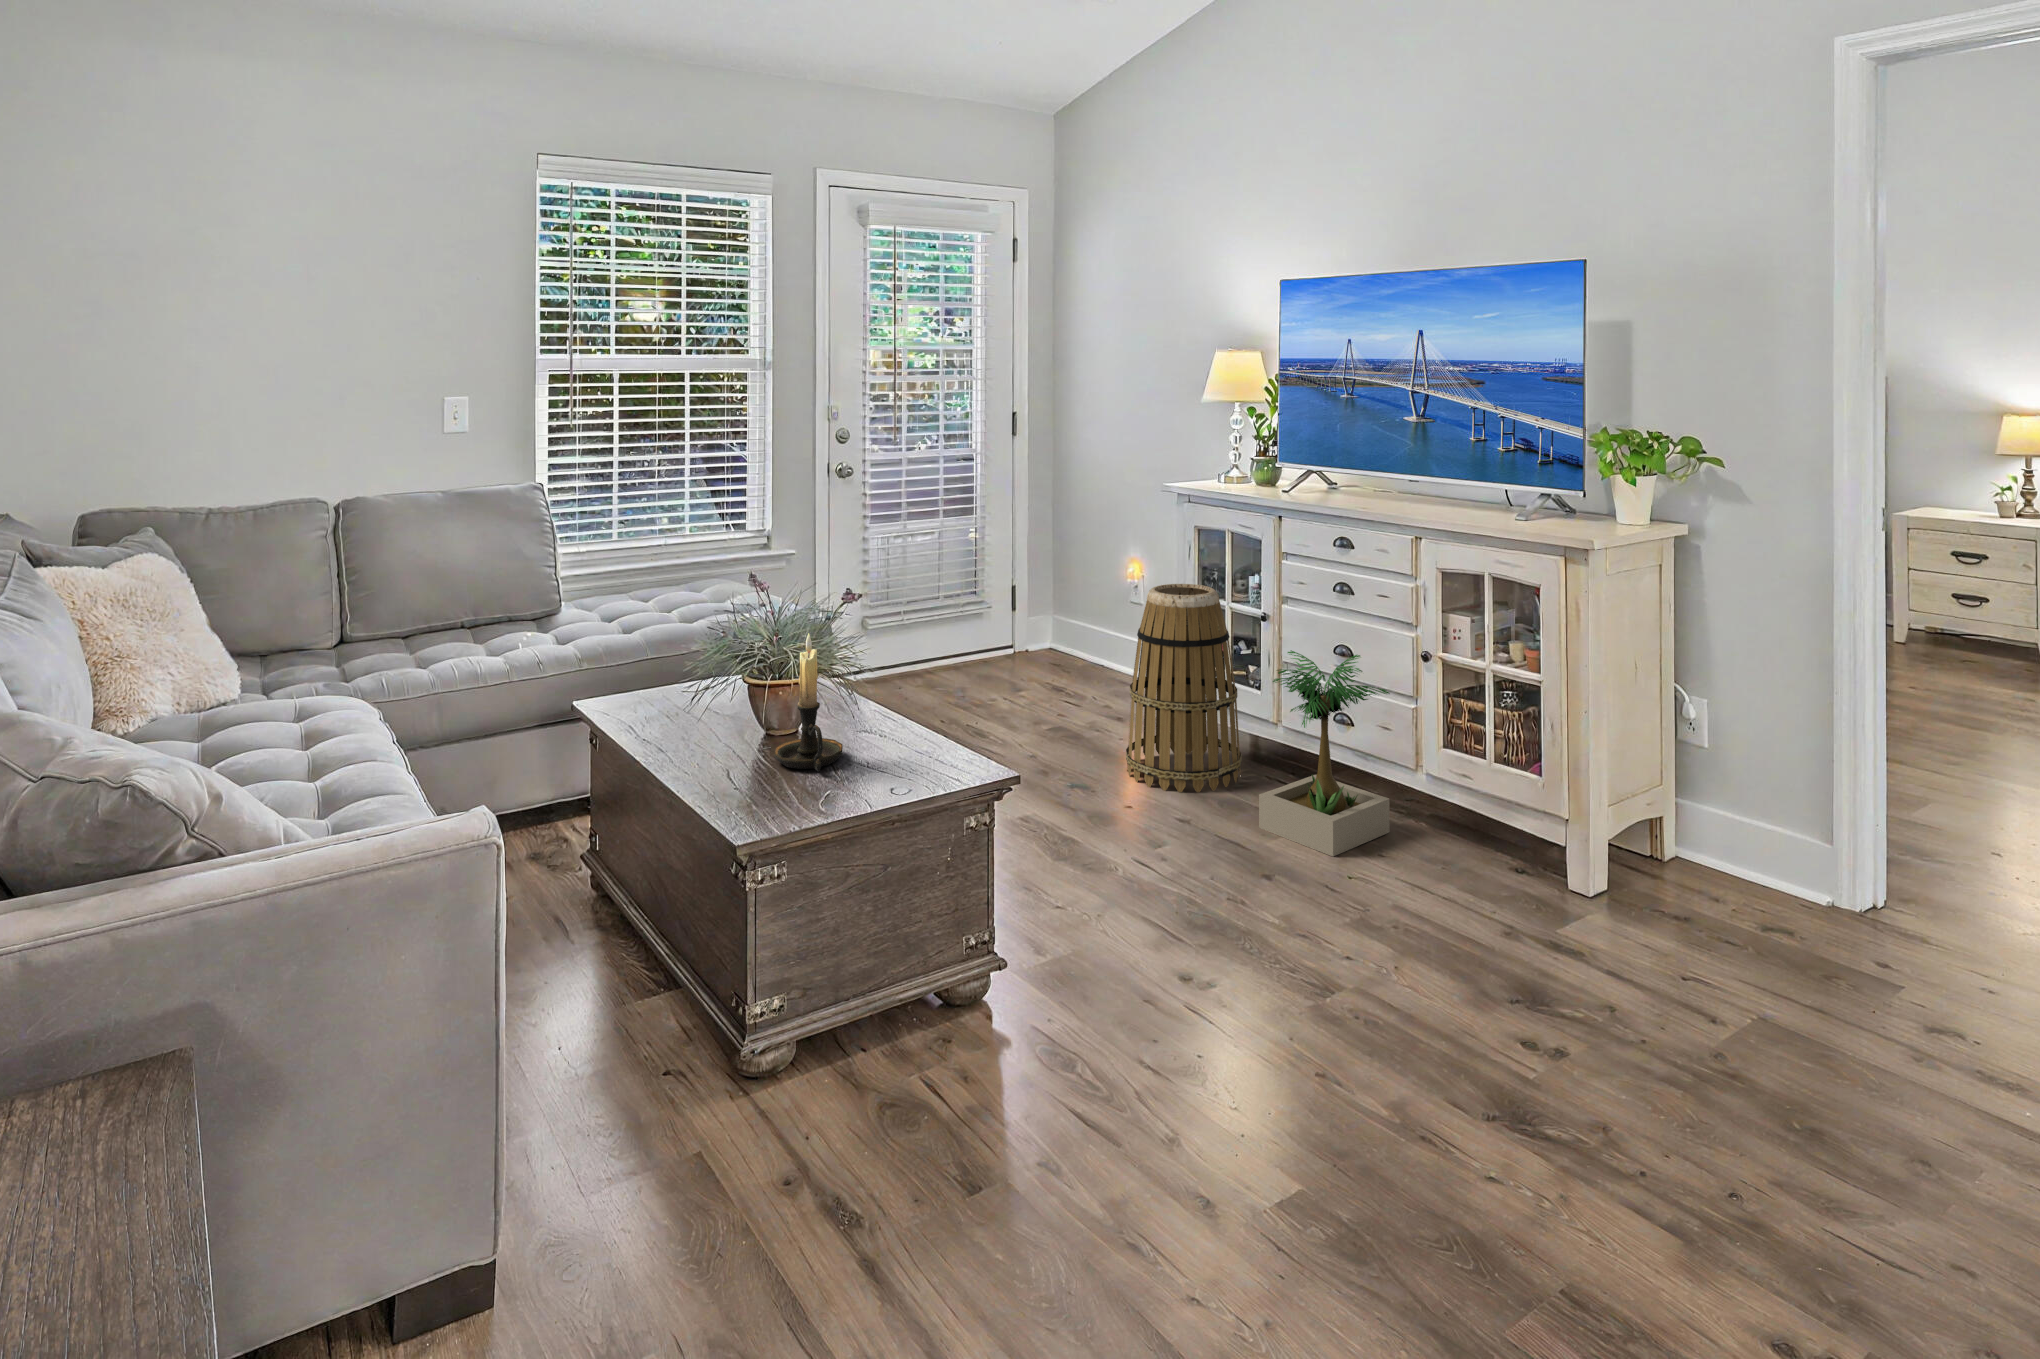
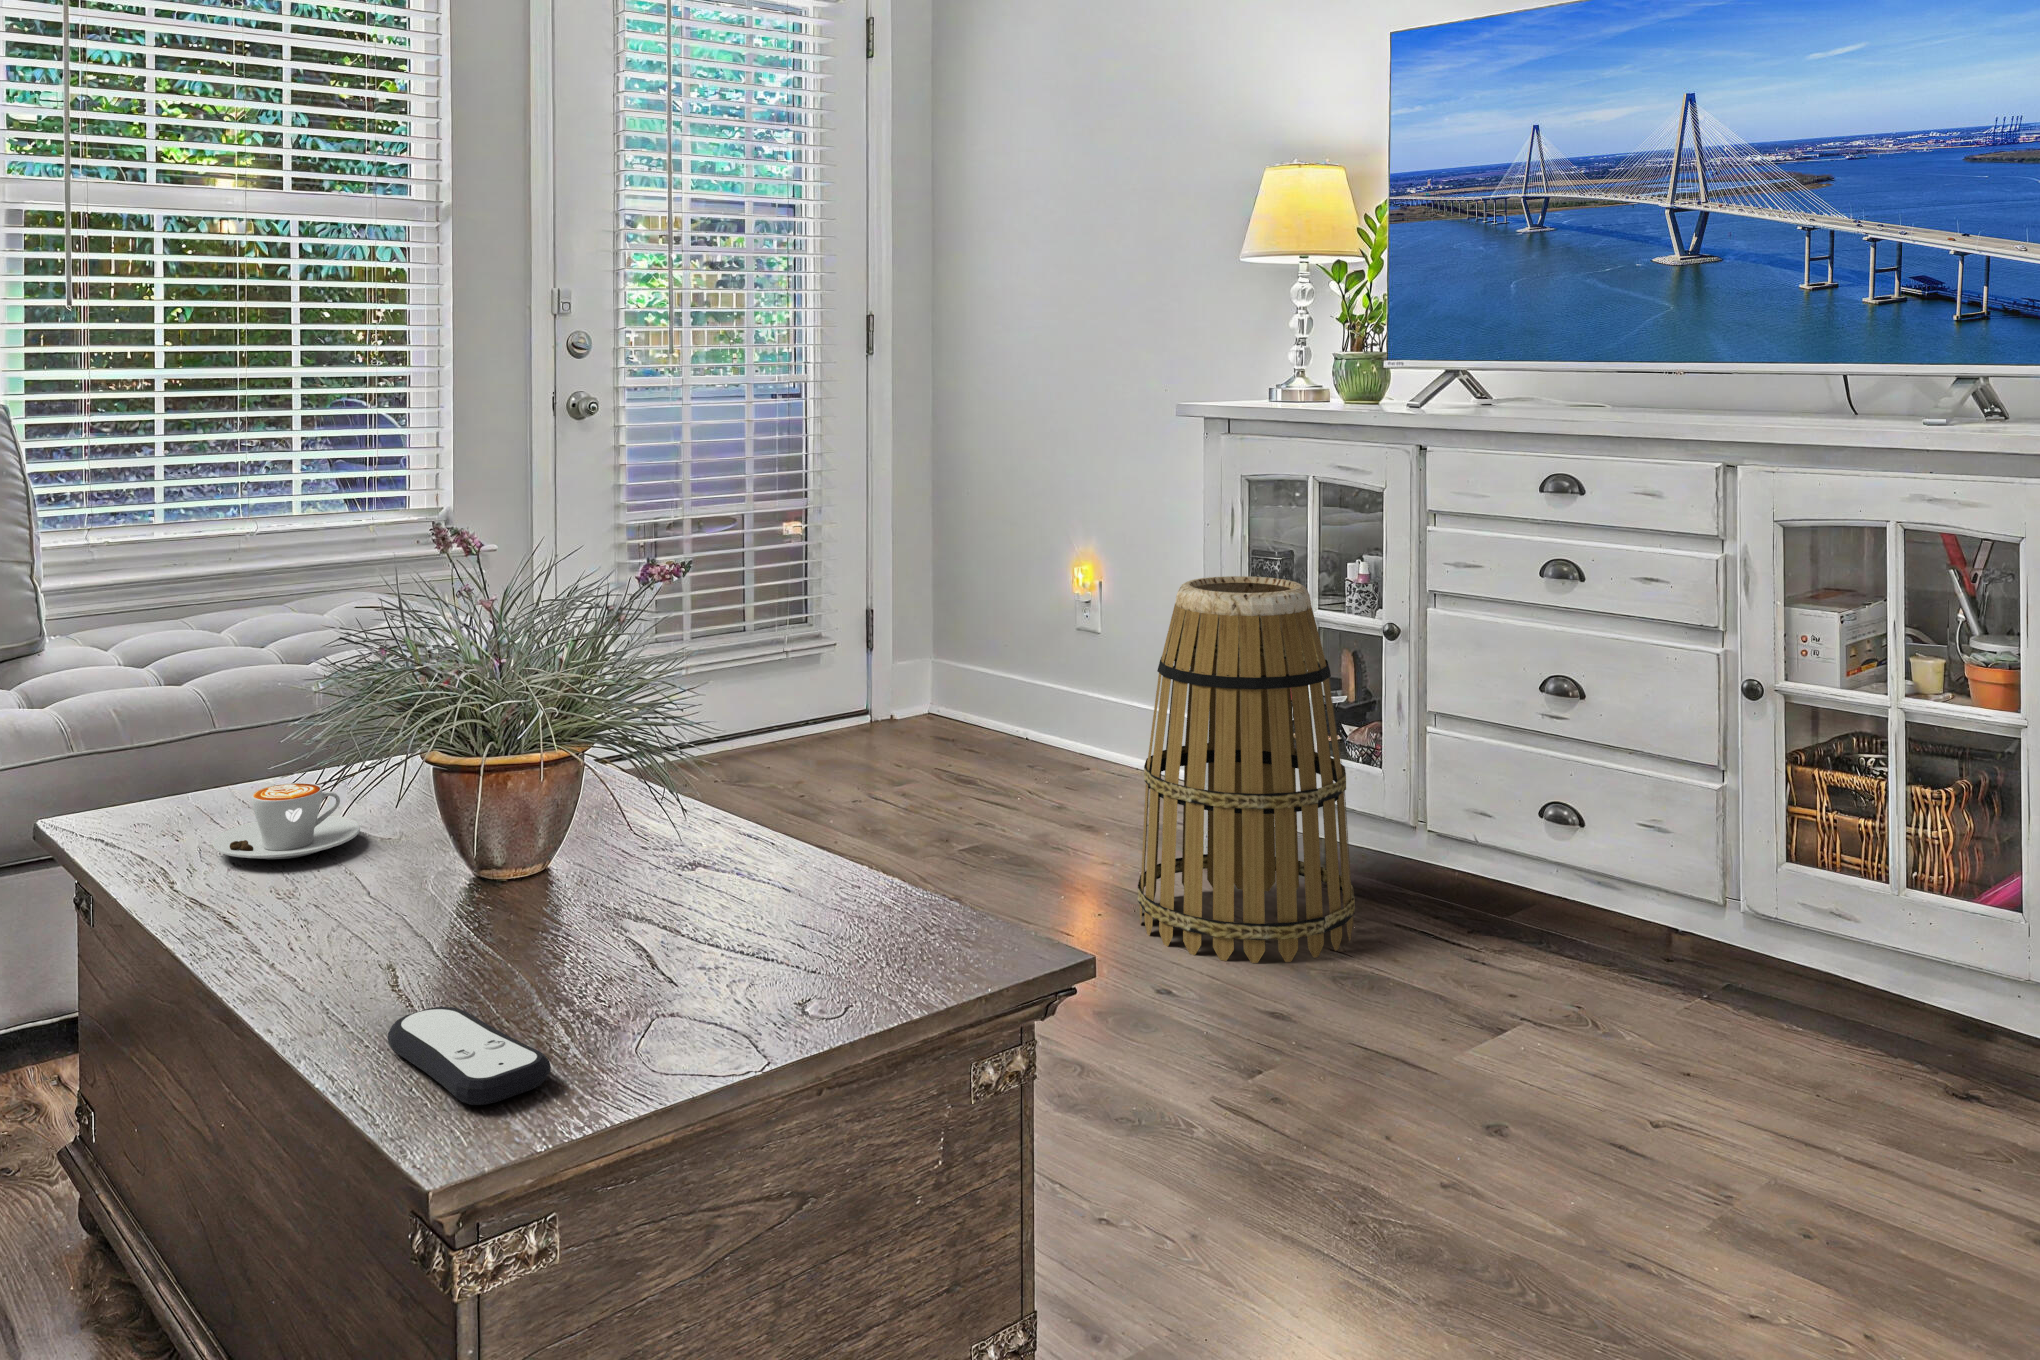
candle holder: present [774,633,843,771] -> none [502,641,661,965]
potted plant: present [1259,650,1390,856] -> none [1431,684,1708,1085]
coffee cup: none [652,688,717,723] -> present [213,783,360,859]
remote control: none [725,785,787,821] -> present [388,1007,551,1105]

